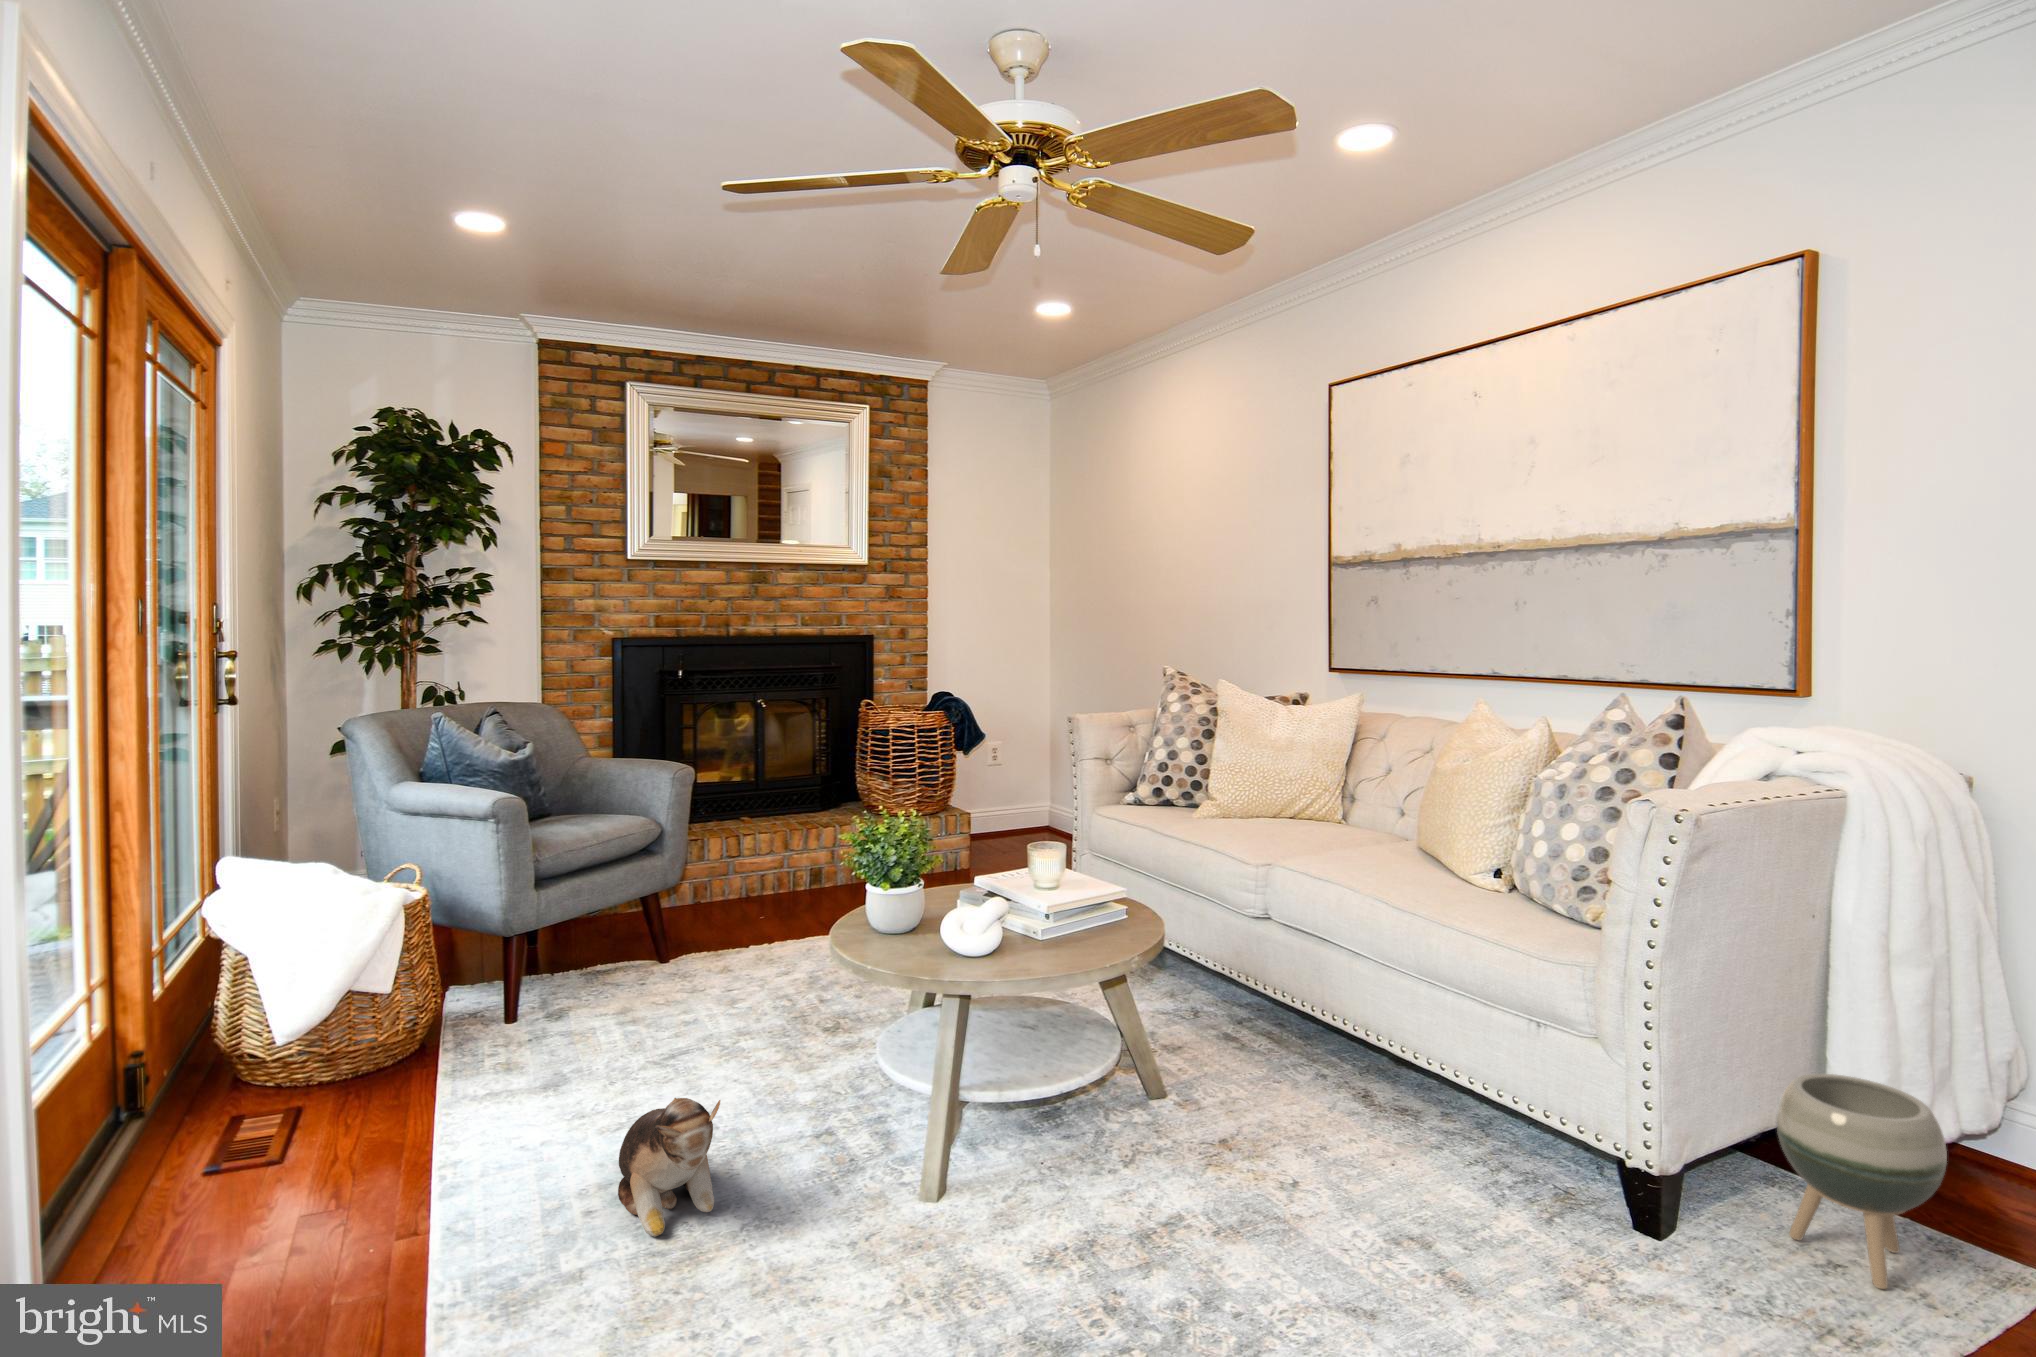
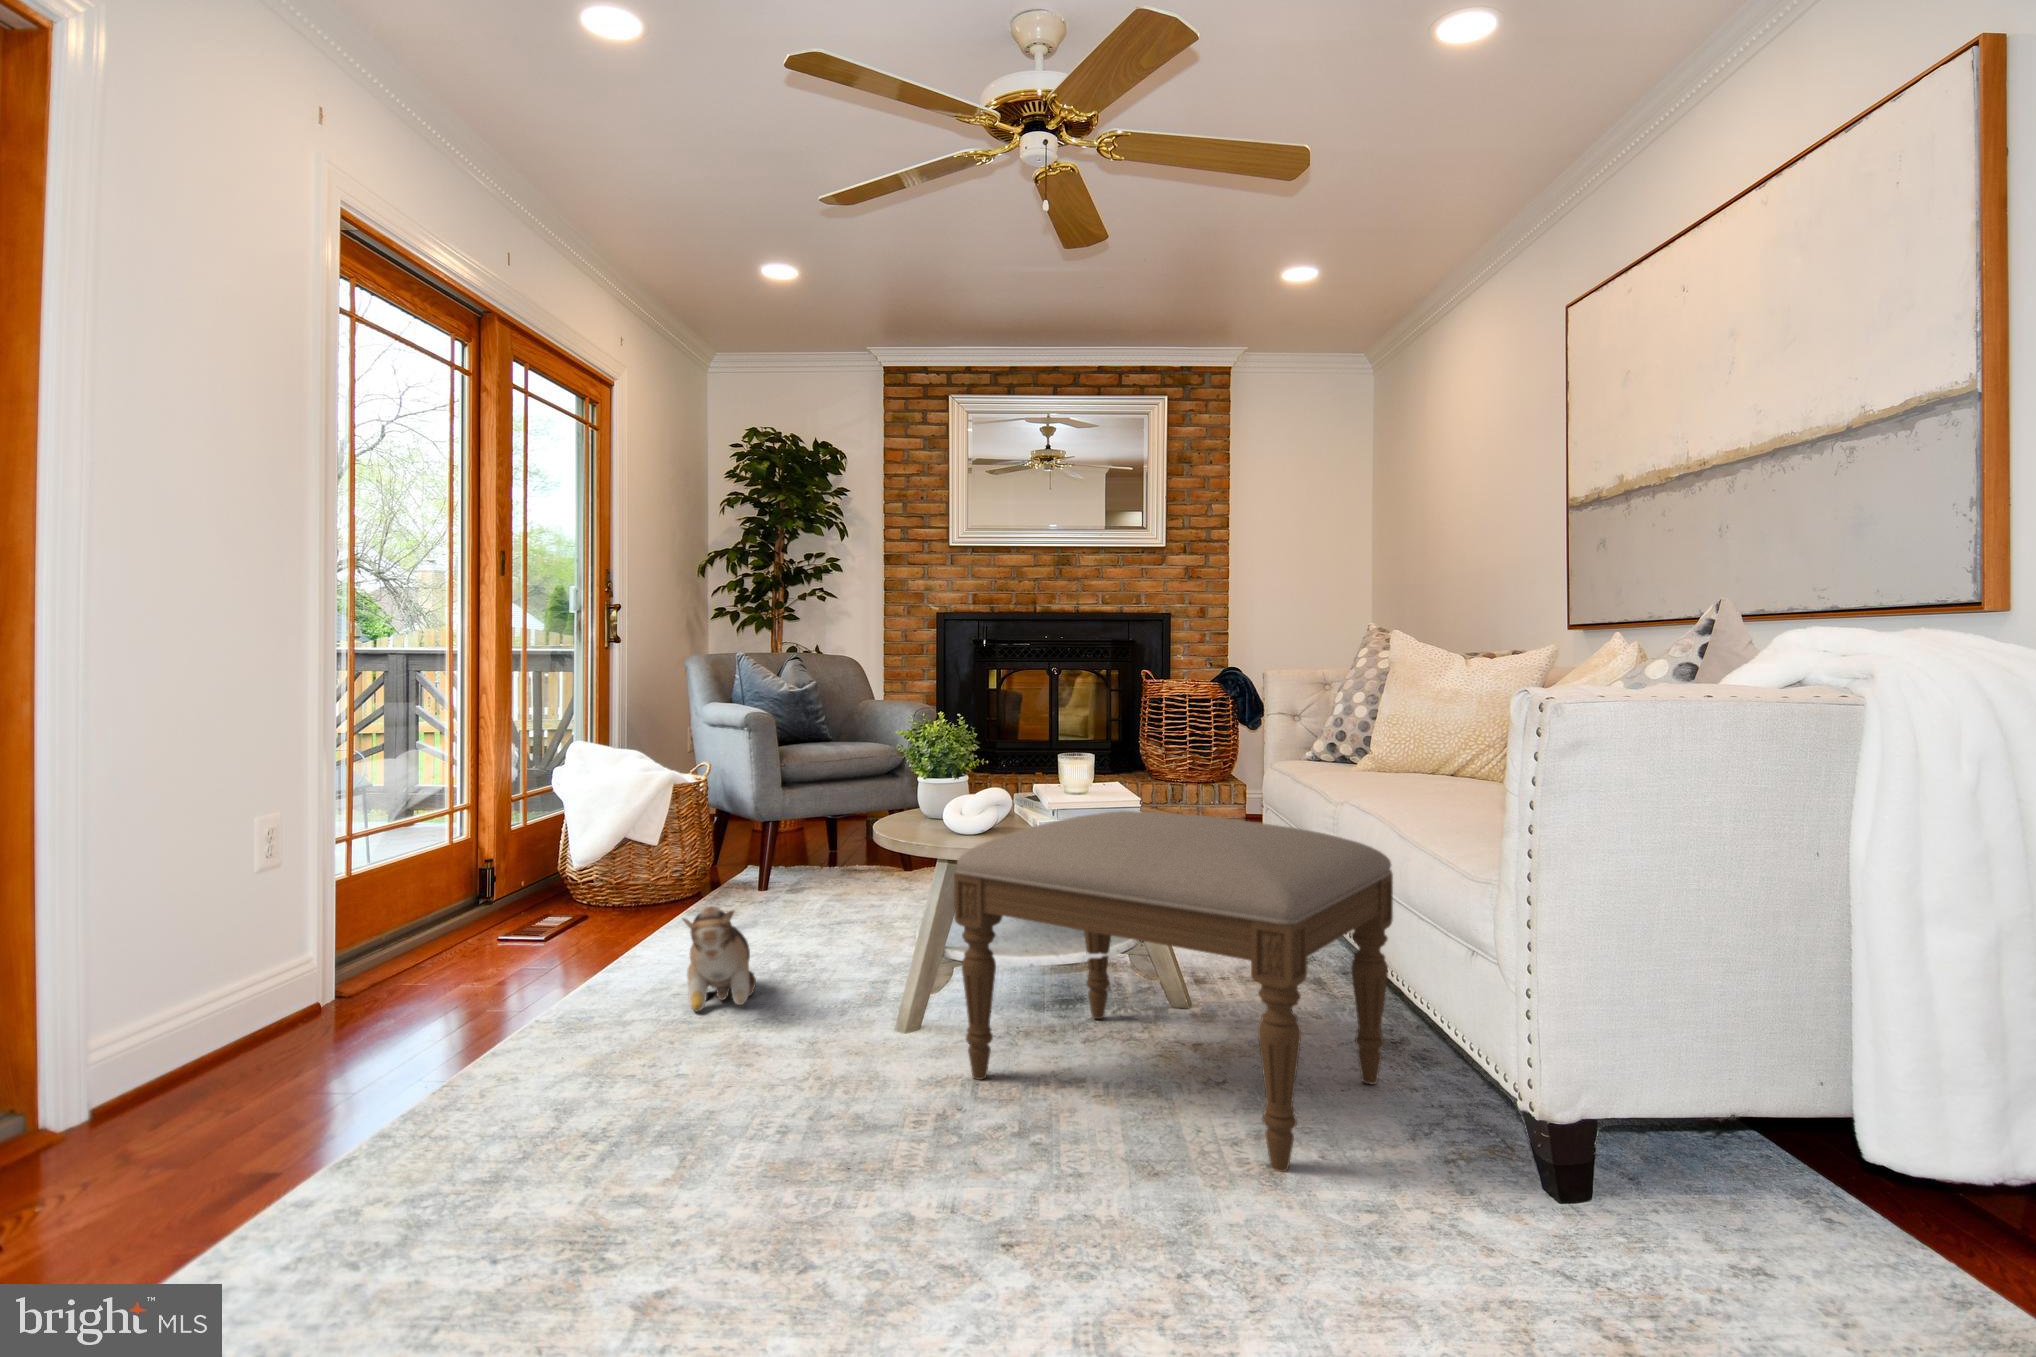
ottoman: none [1066,920,1491,1283] -> present [954,811,1393,1172]
planter: present [1776,1074,1947,1289] -> none [1699,1032,1907,1294]

